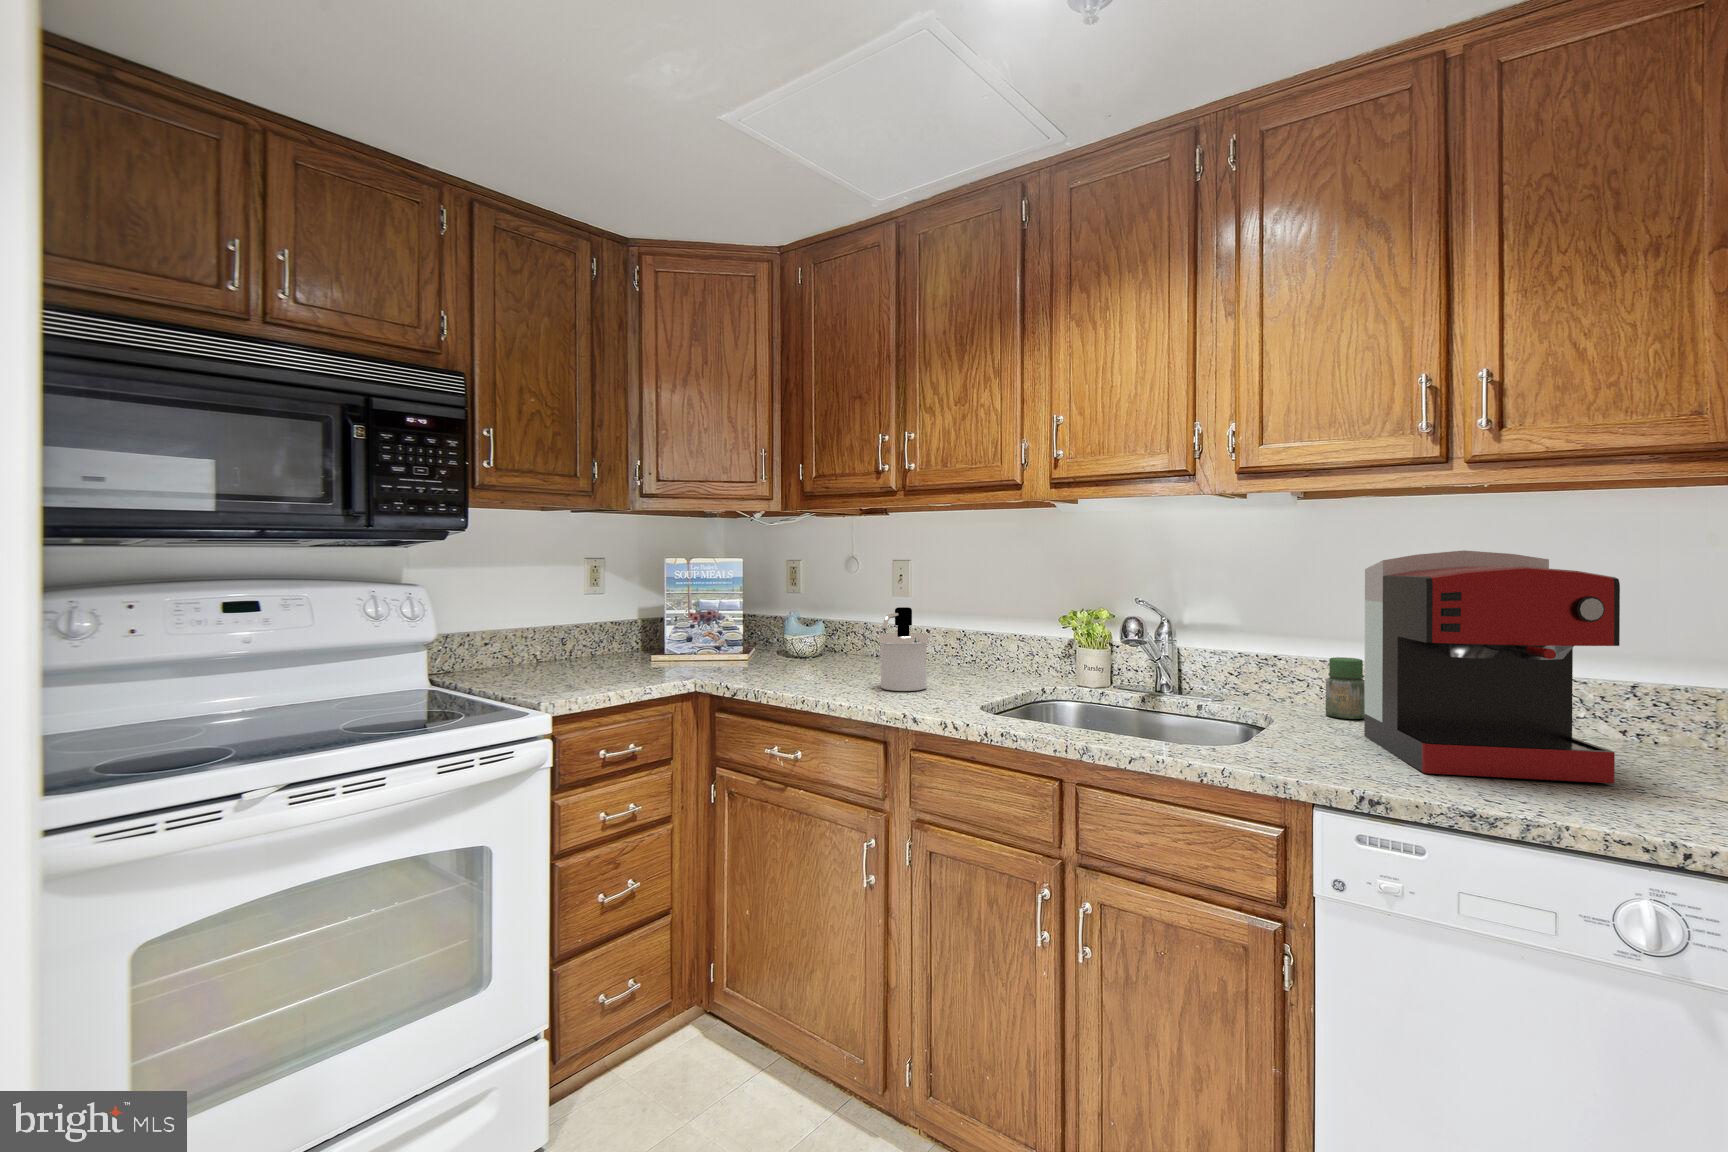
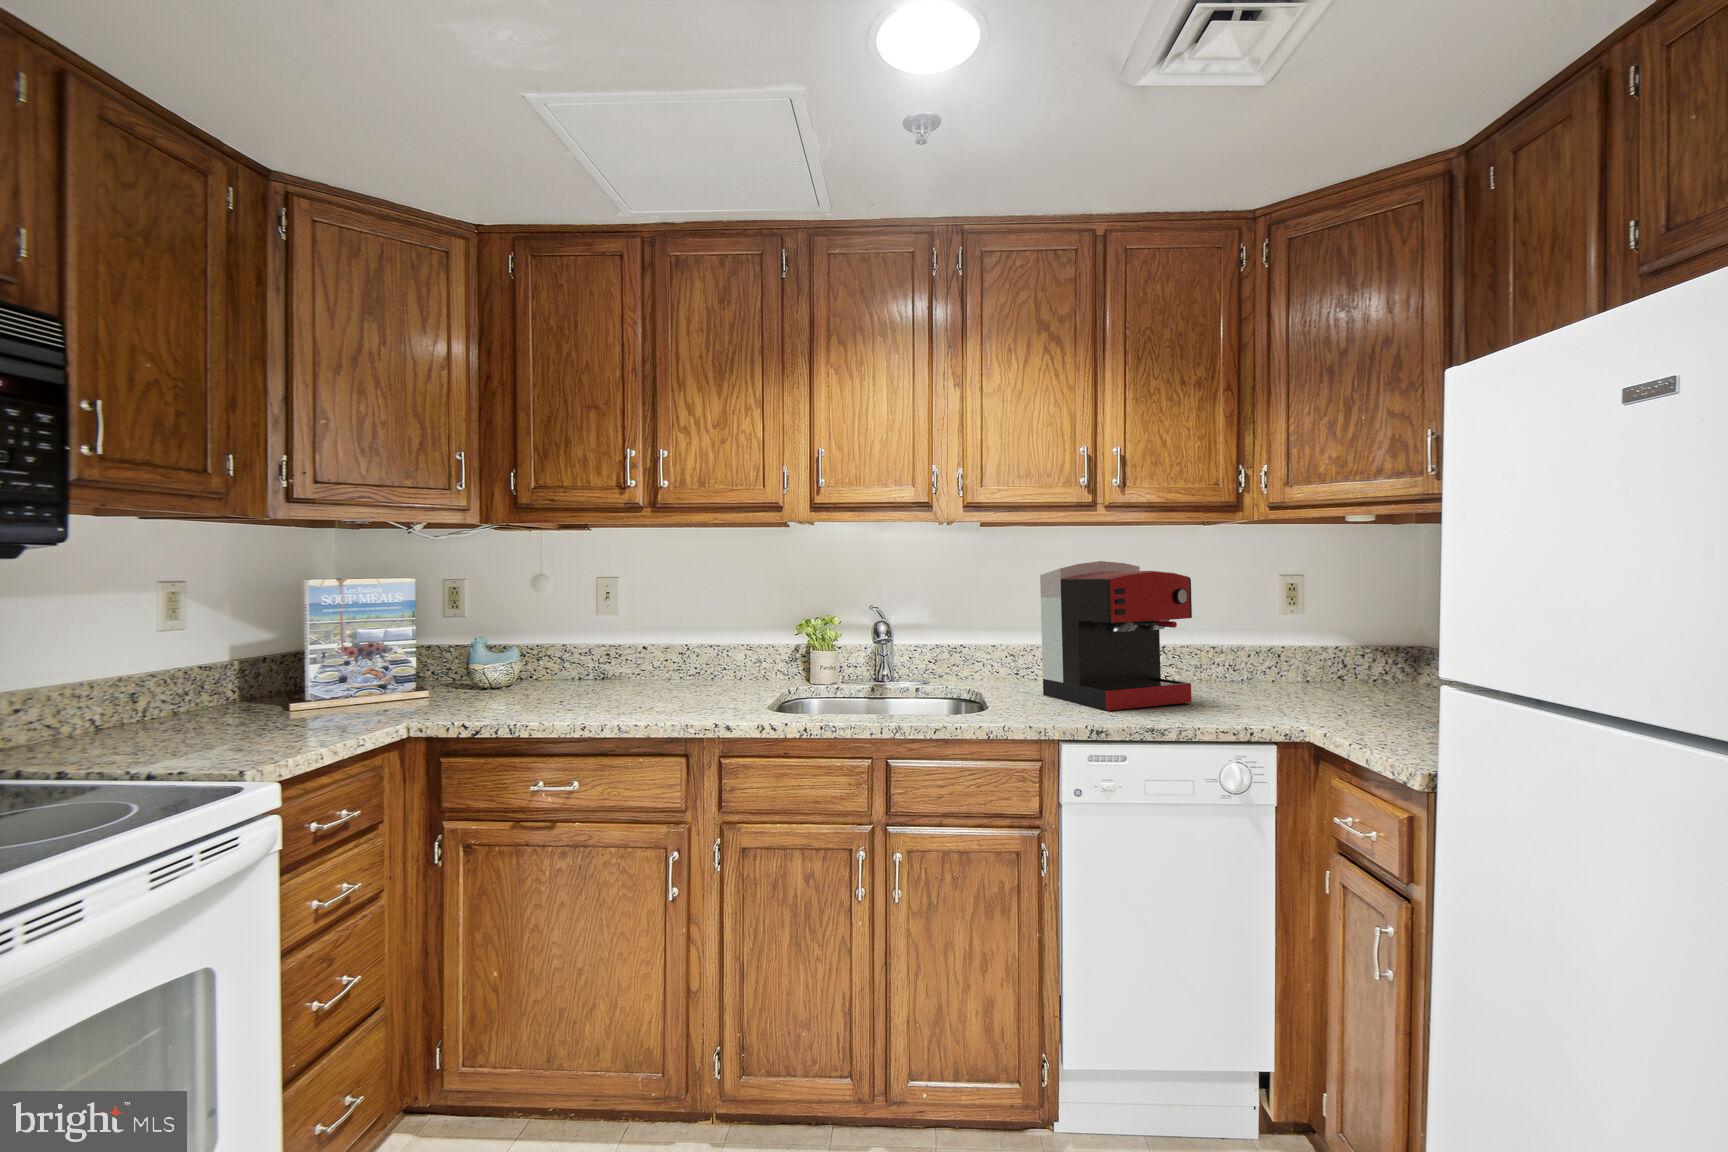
soap dispenser: present [879,607,928,691] -> none [636,622,687,706]
jar: present [1326,657,1365,719] -> none [999,641,1026,686]

